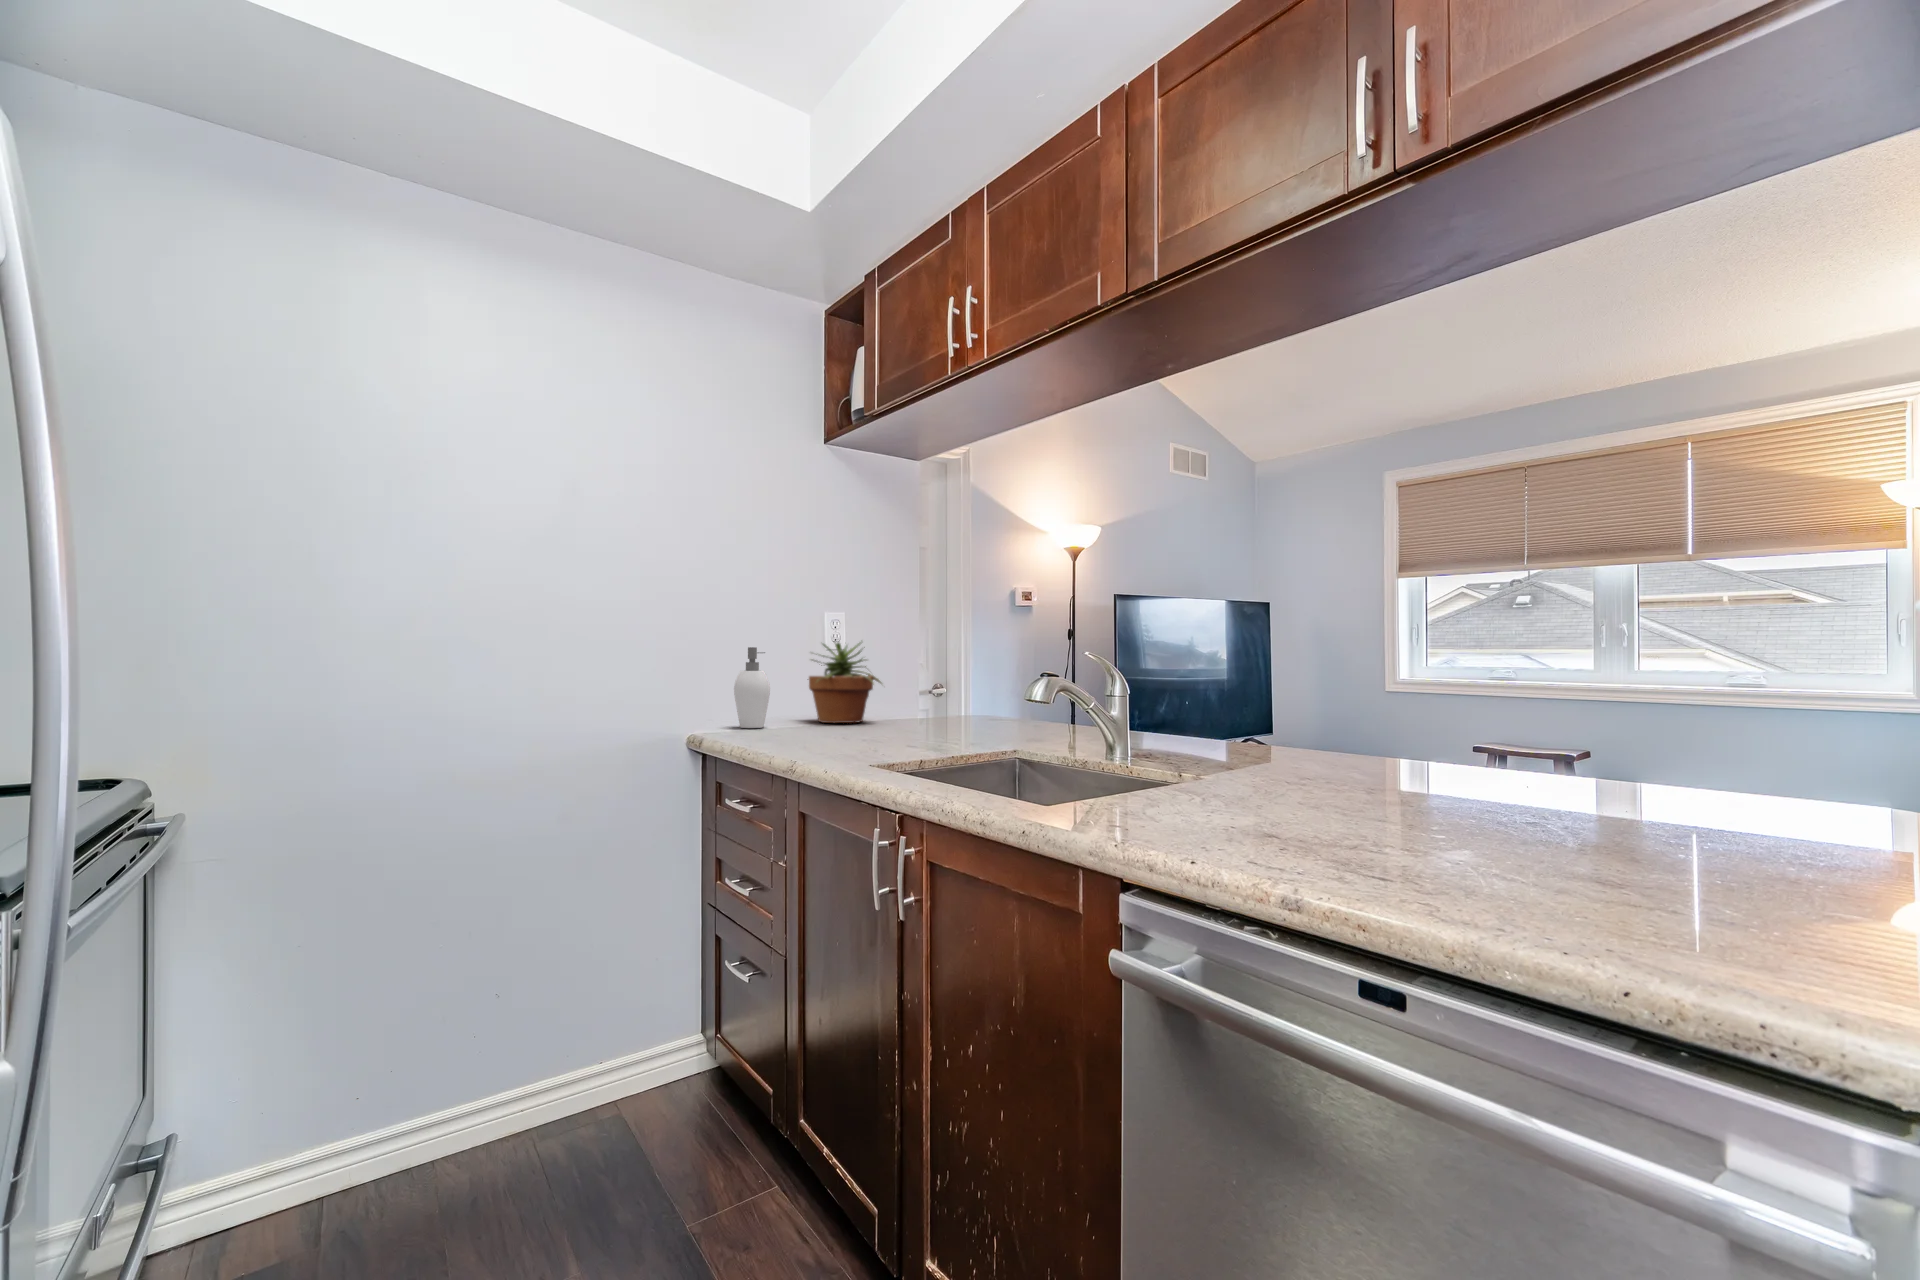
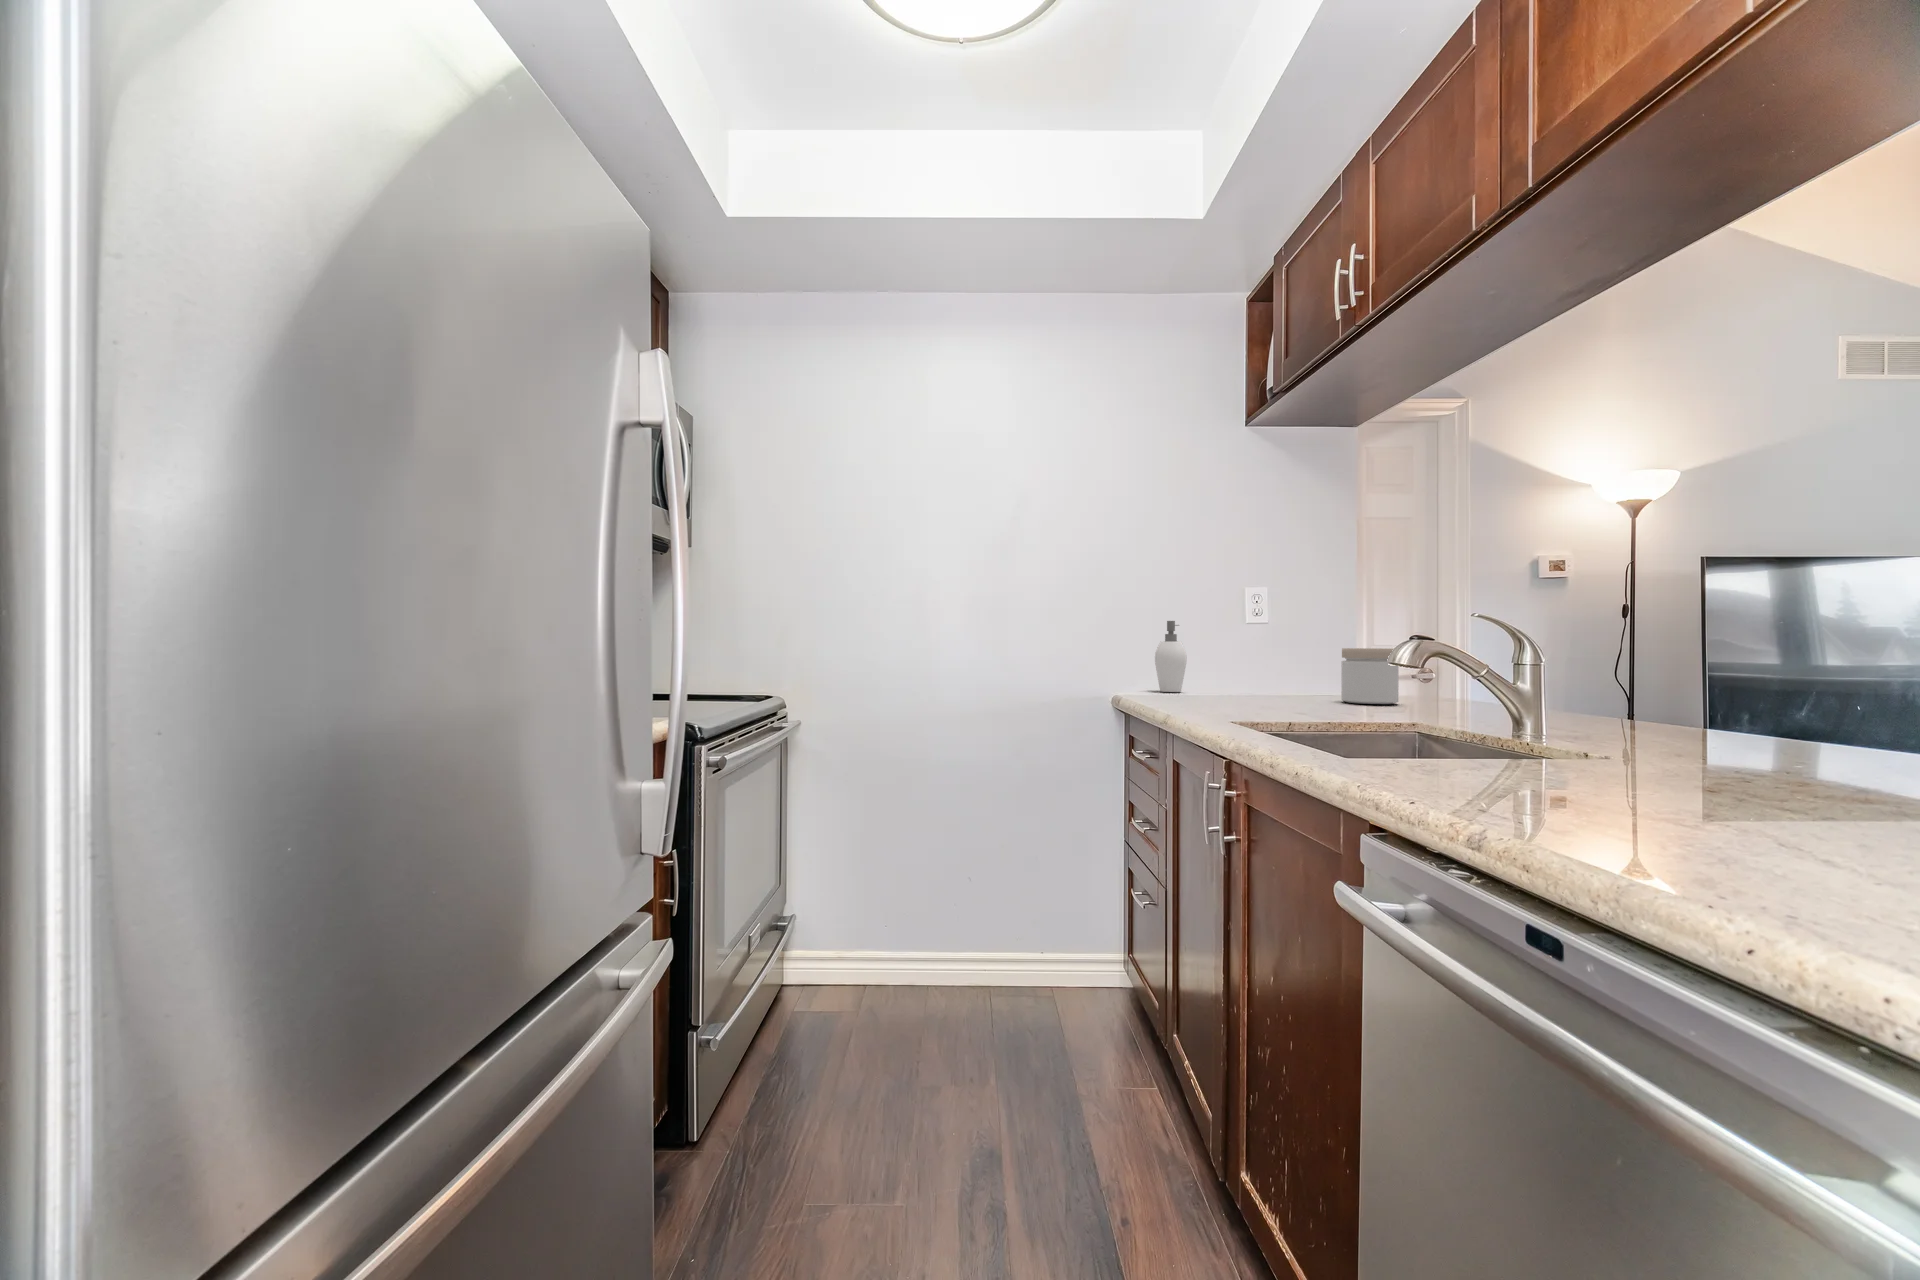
potted plant: present [809,642,881,723] -> none [1219,613,1304,692]
jar: none [930,676,981,733] -> present [1341,648,1399,704]

